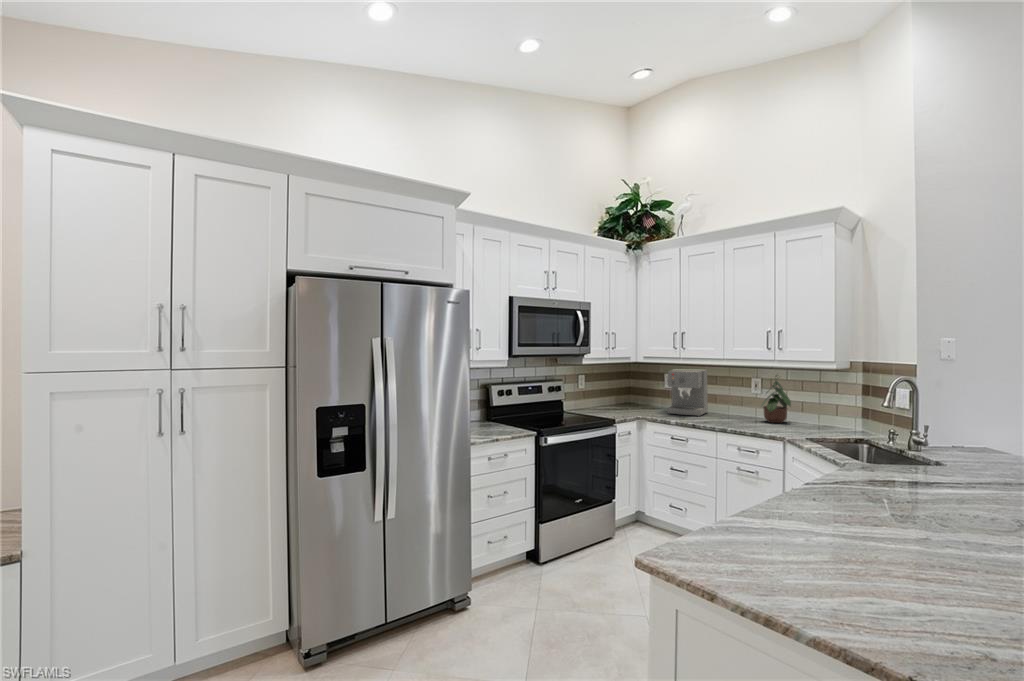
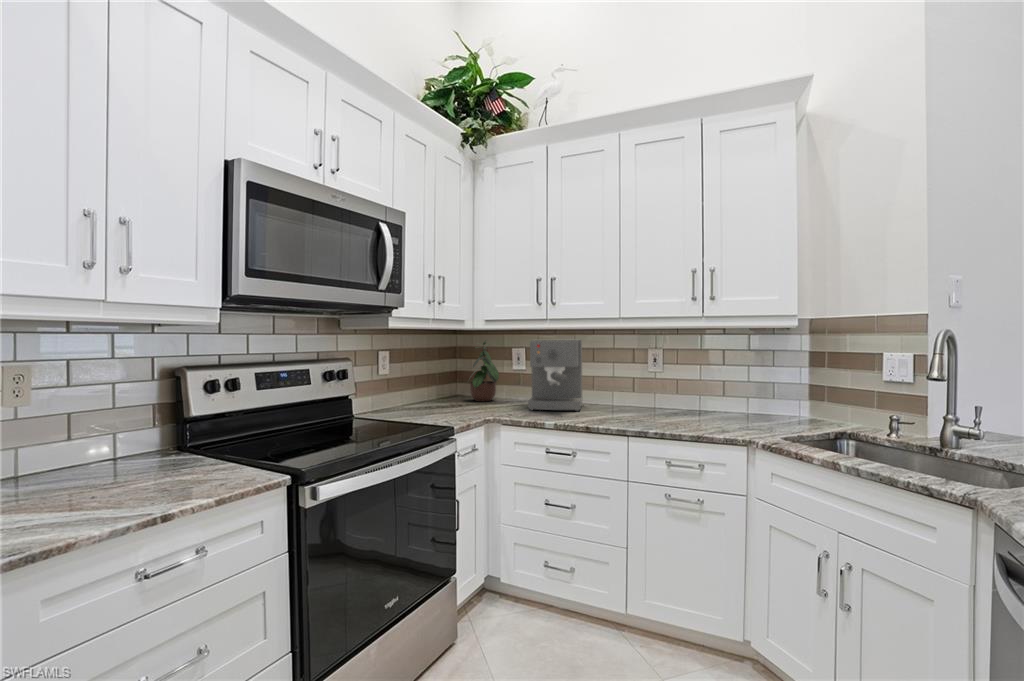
potted plant: present [761,375,791,423] -> present [470,341,499,401]

